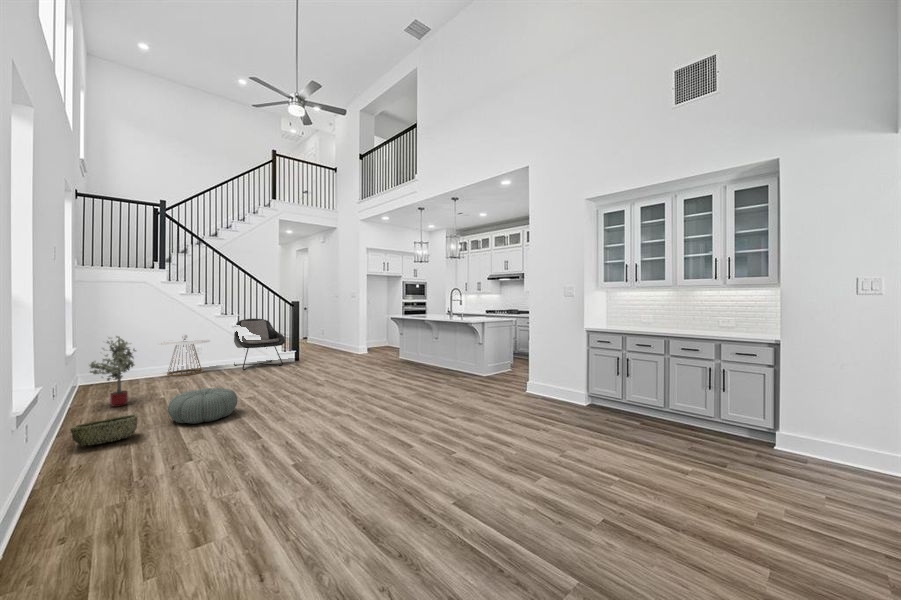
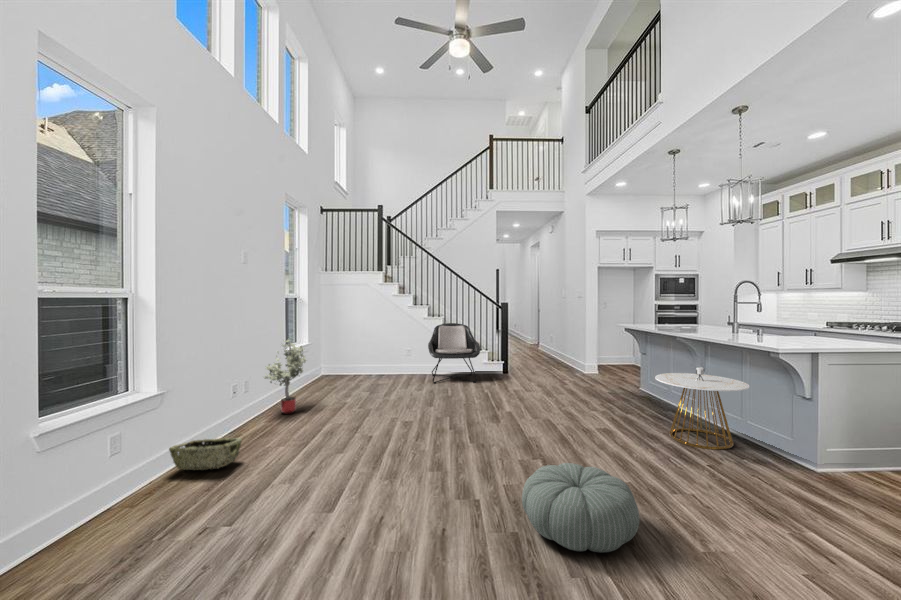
side table: present [158,335,210,376] -> present [655,367,750,450]
pouf: present [168,388,237,424] -> present [522,463,640,552]

